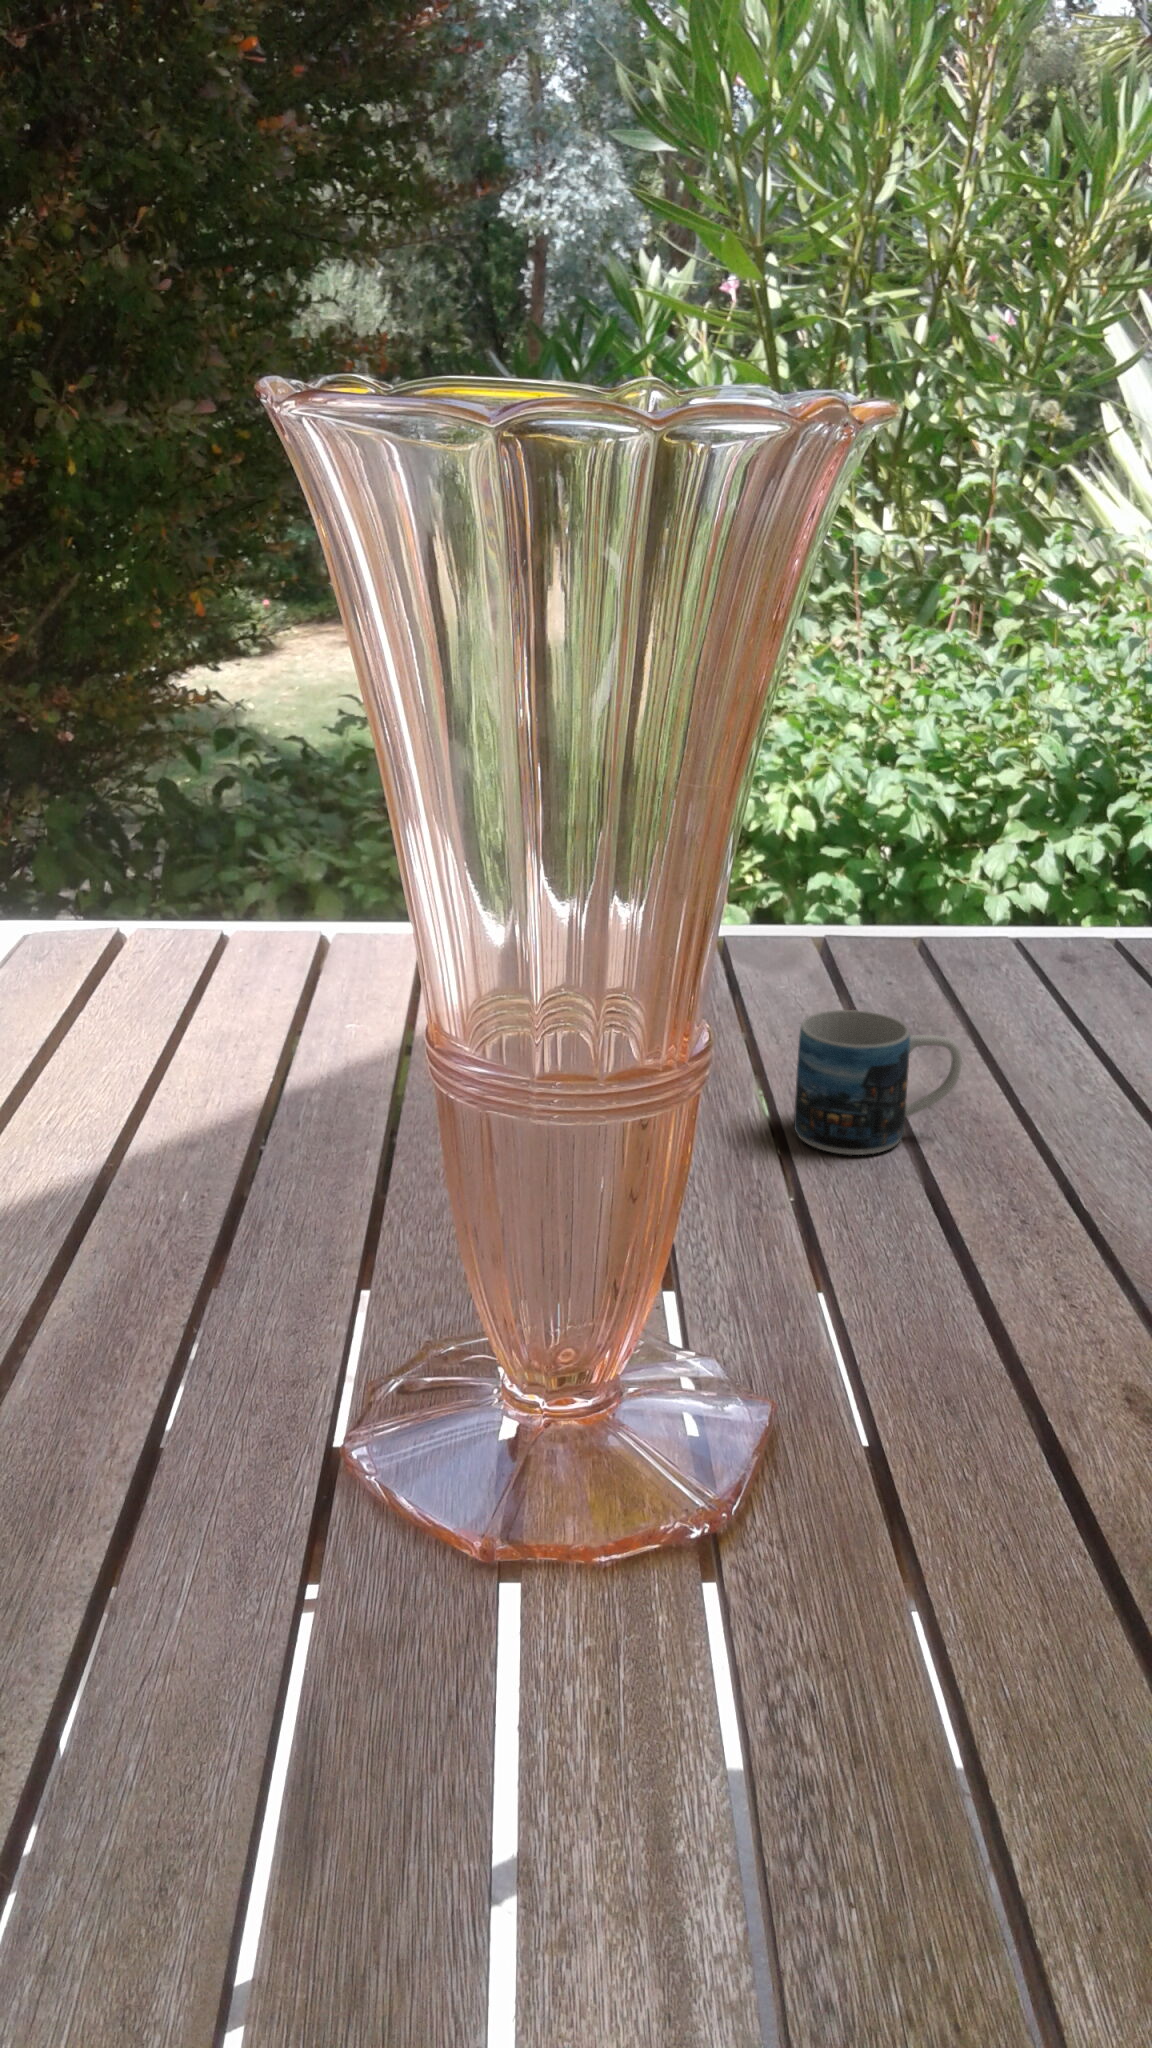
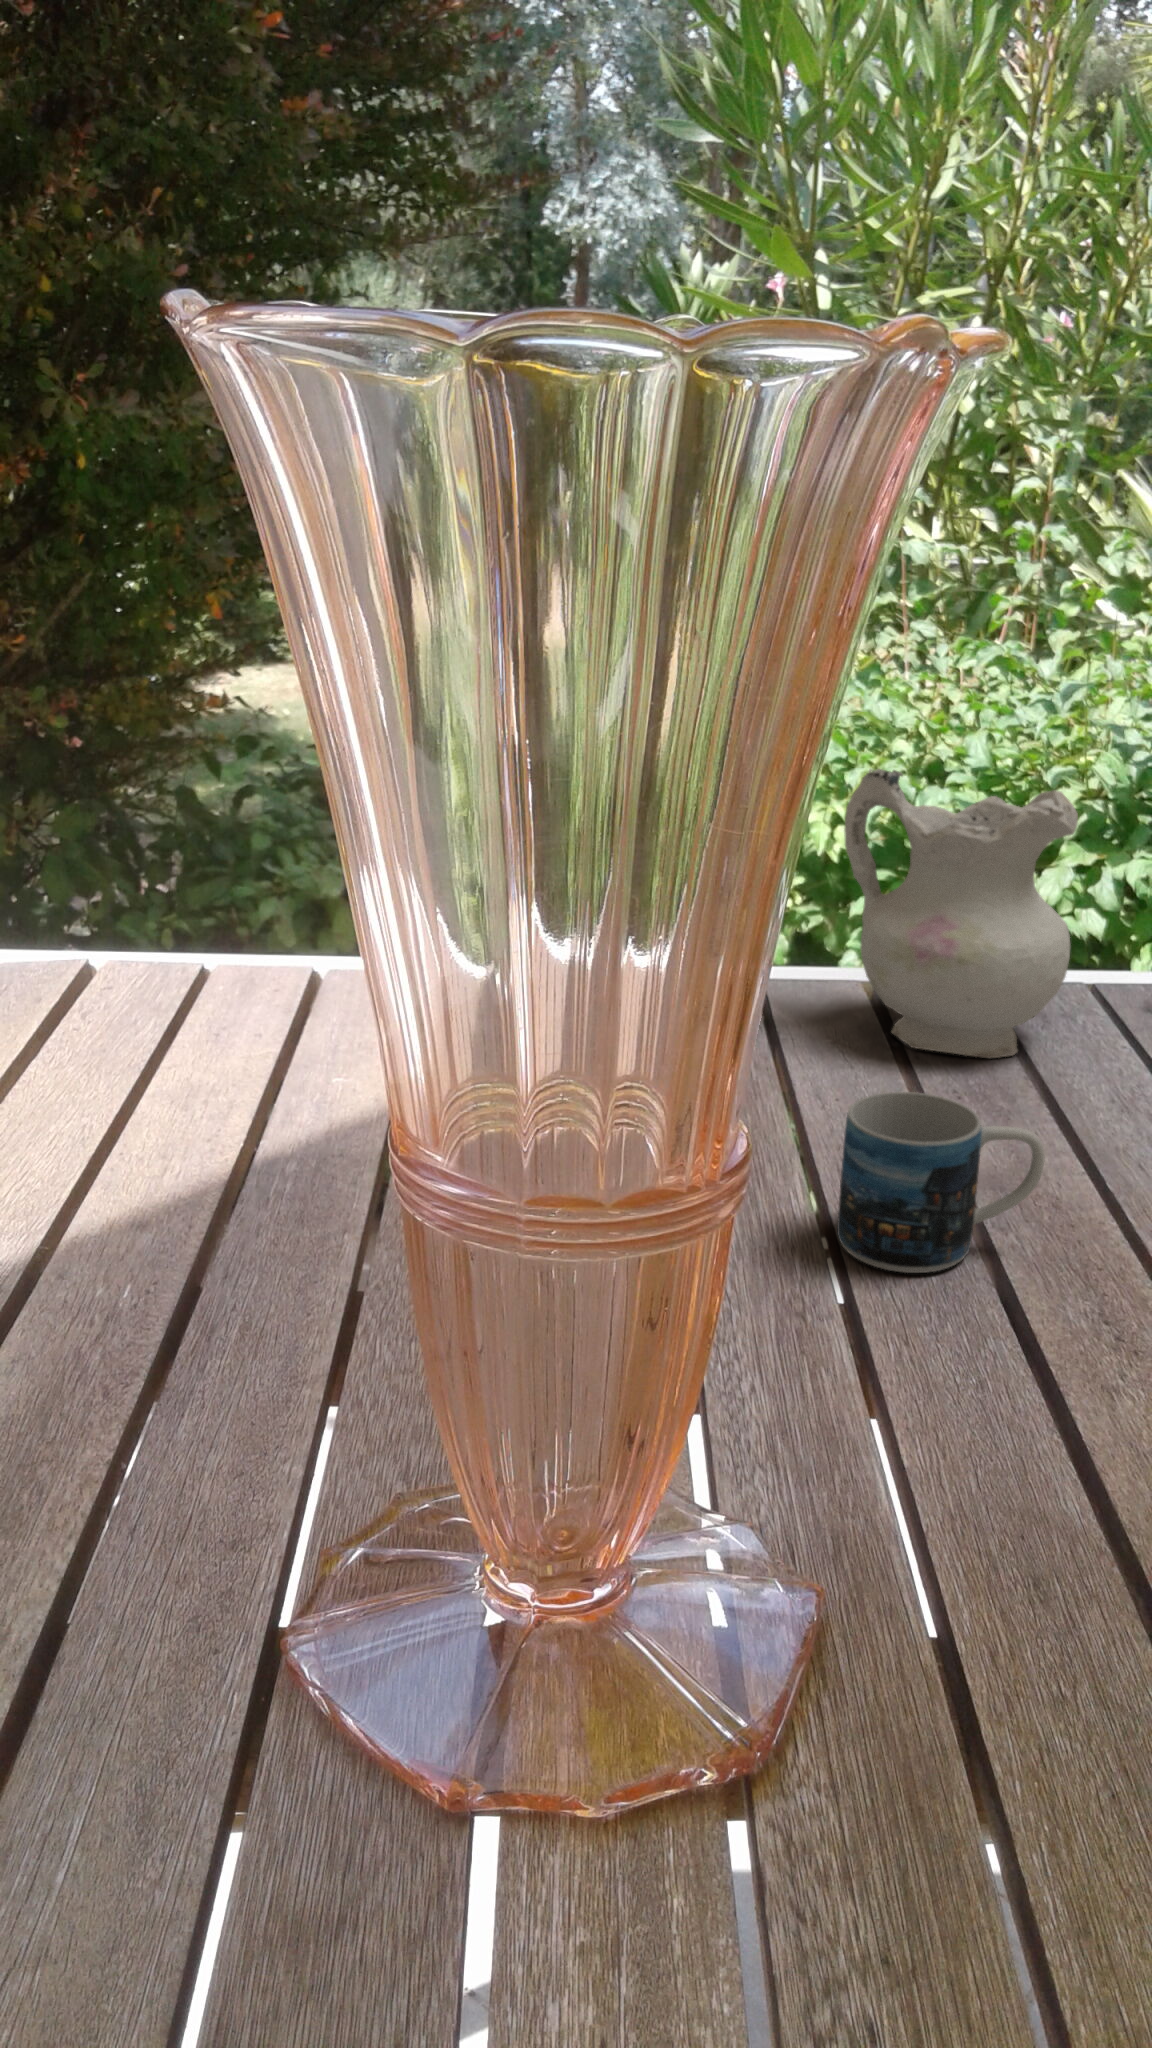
ceramic pitcher: none [798,747,998,998] -> present [844,769,1078,1058]

